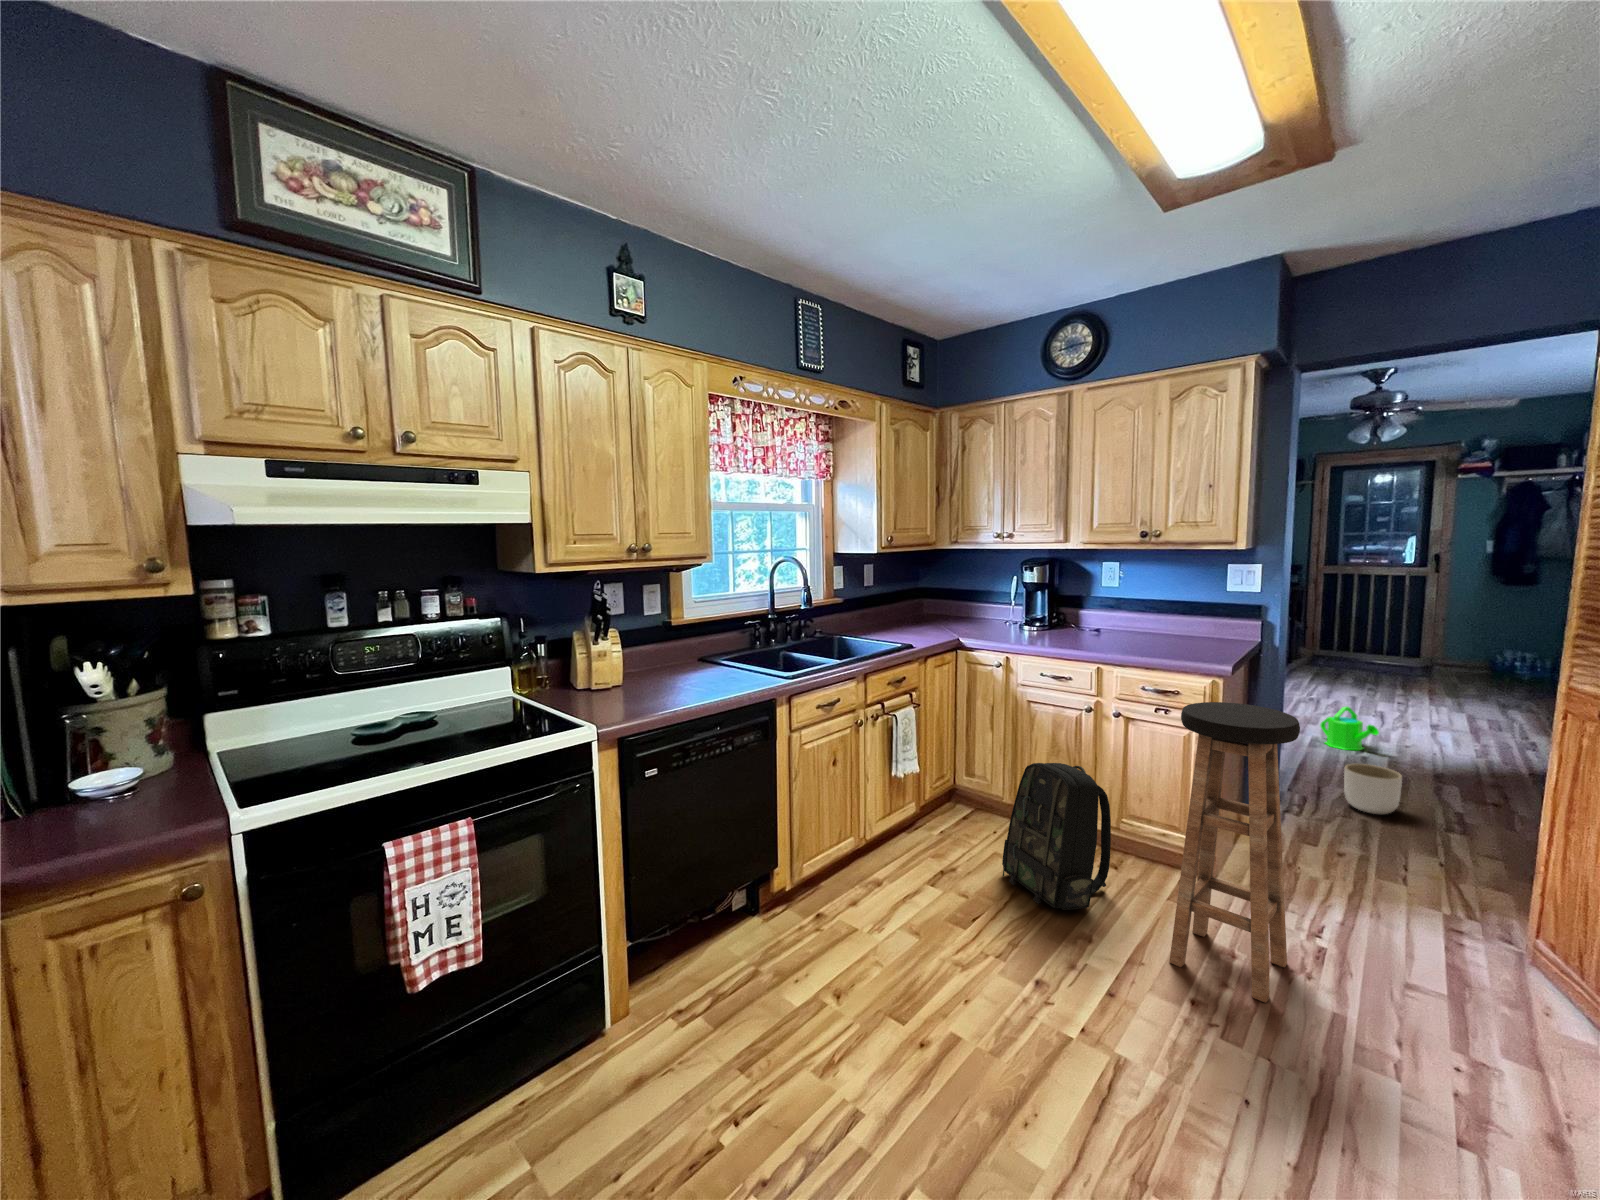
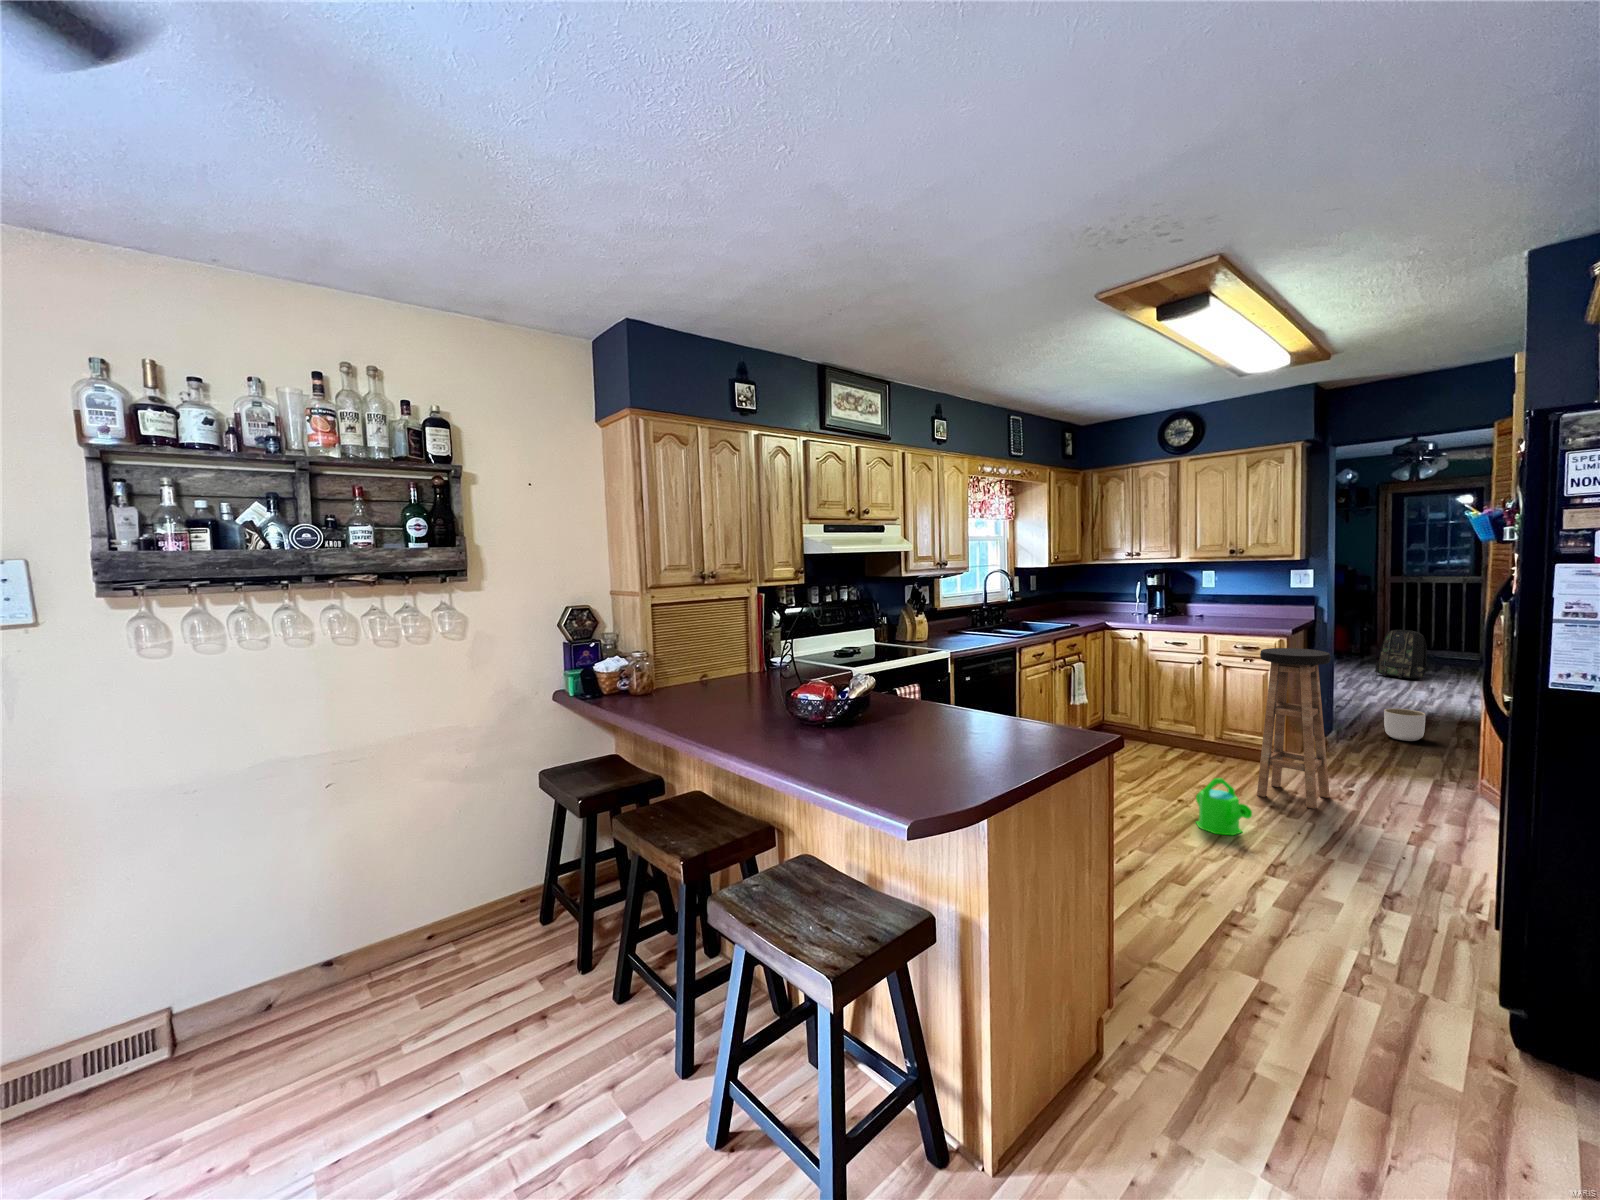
watering can: present [1321,707,1379,750] -> present [1196,778,1252,835]
backpack: present [1002,763,1111,910] -> present [1375,630,1427,679]

